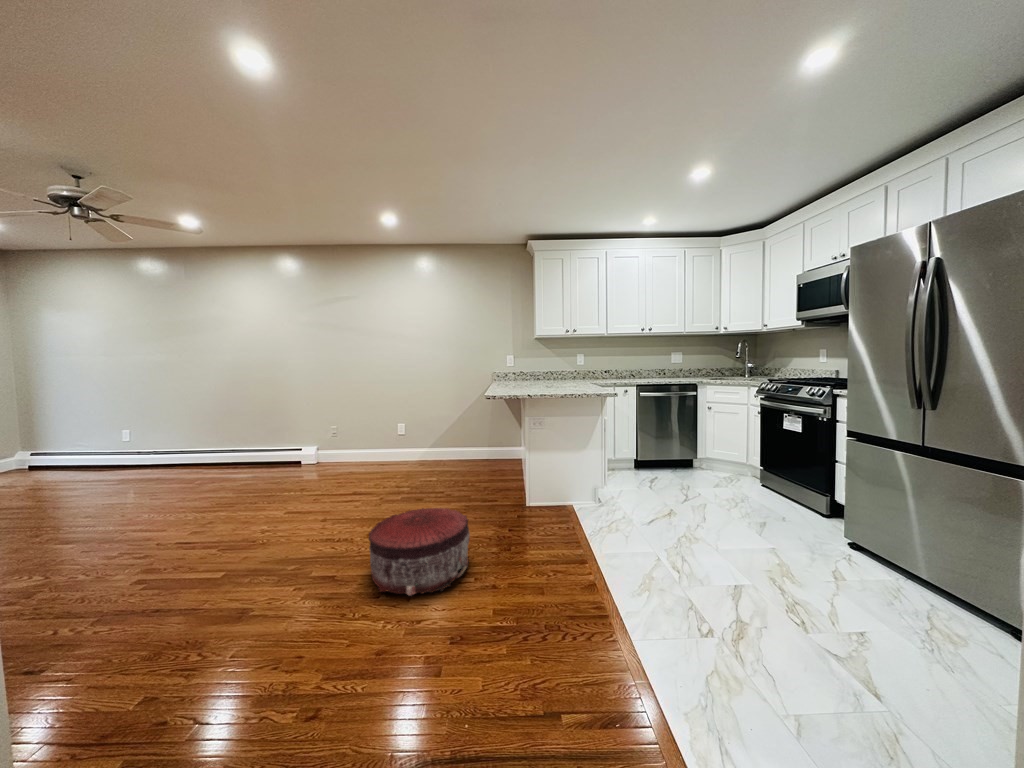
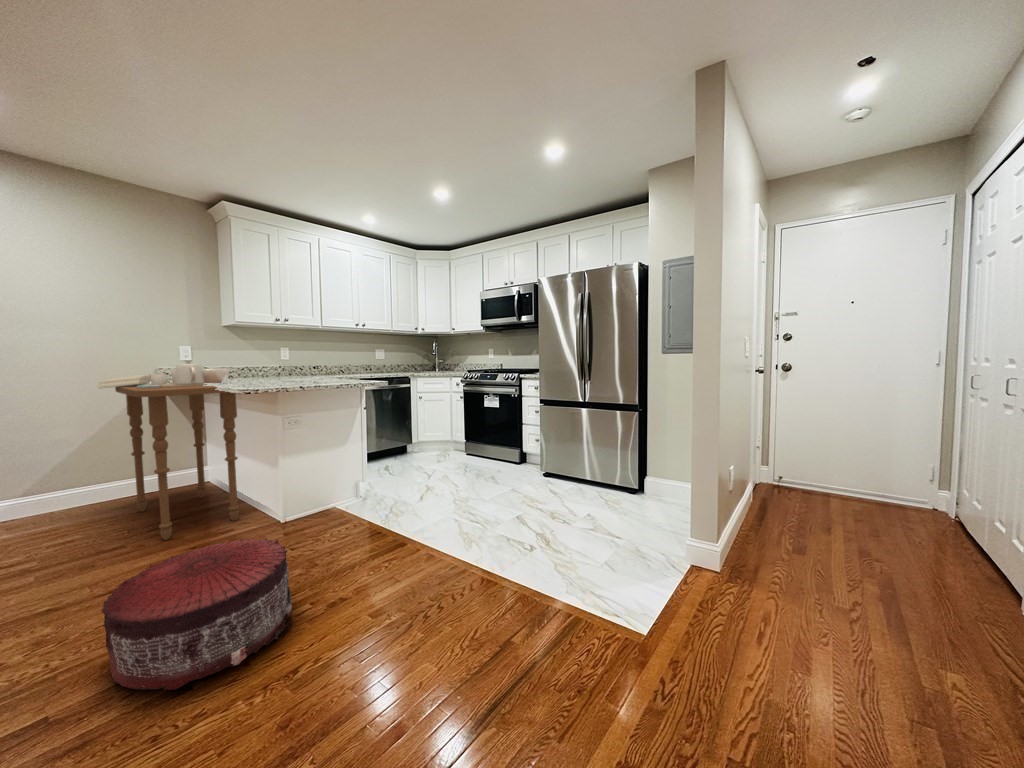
side table: none [452,371,519,495] -> present [98,361,239,540]

